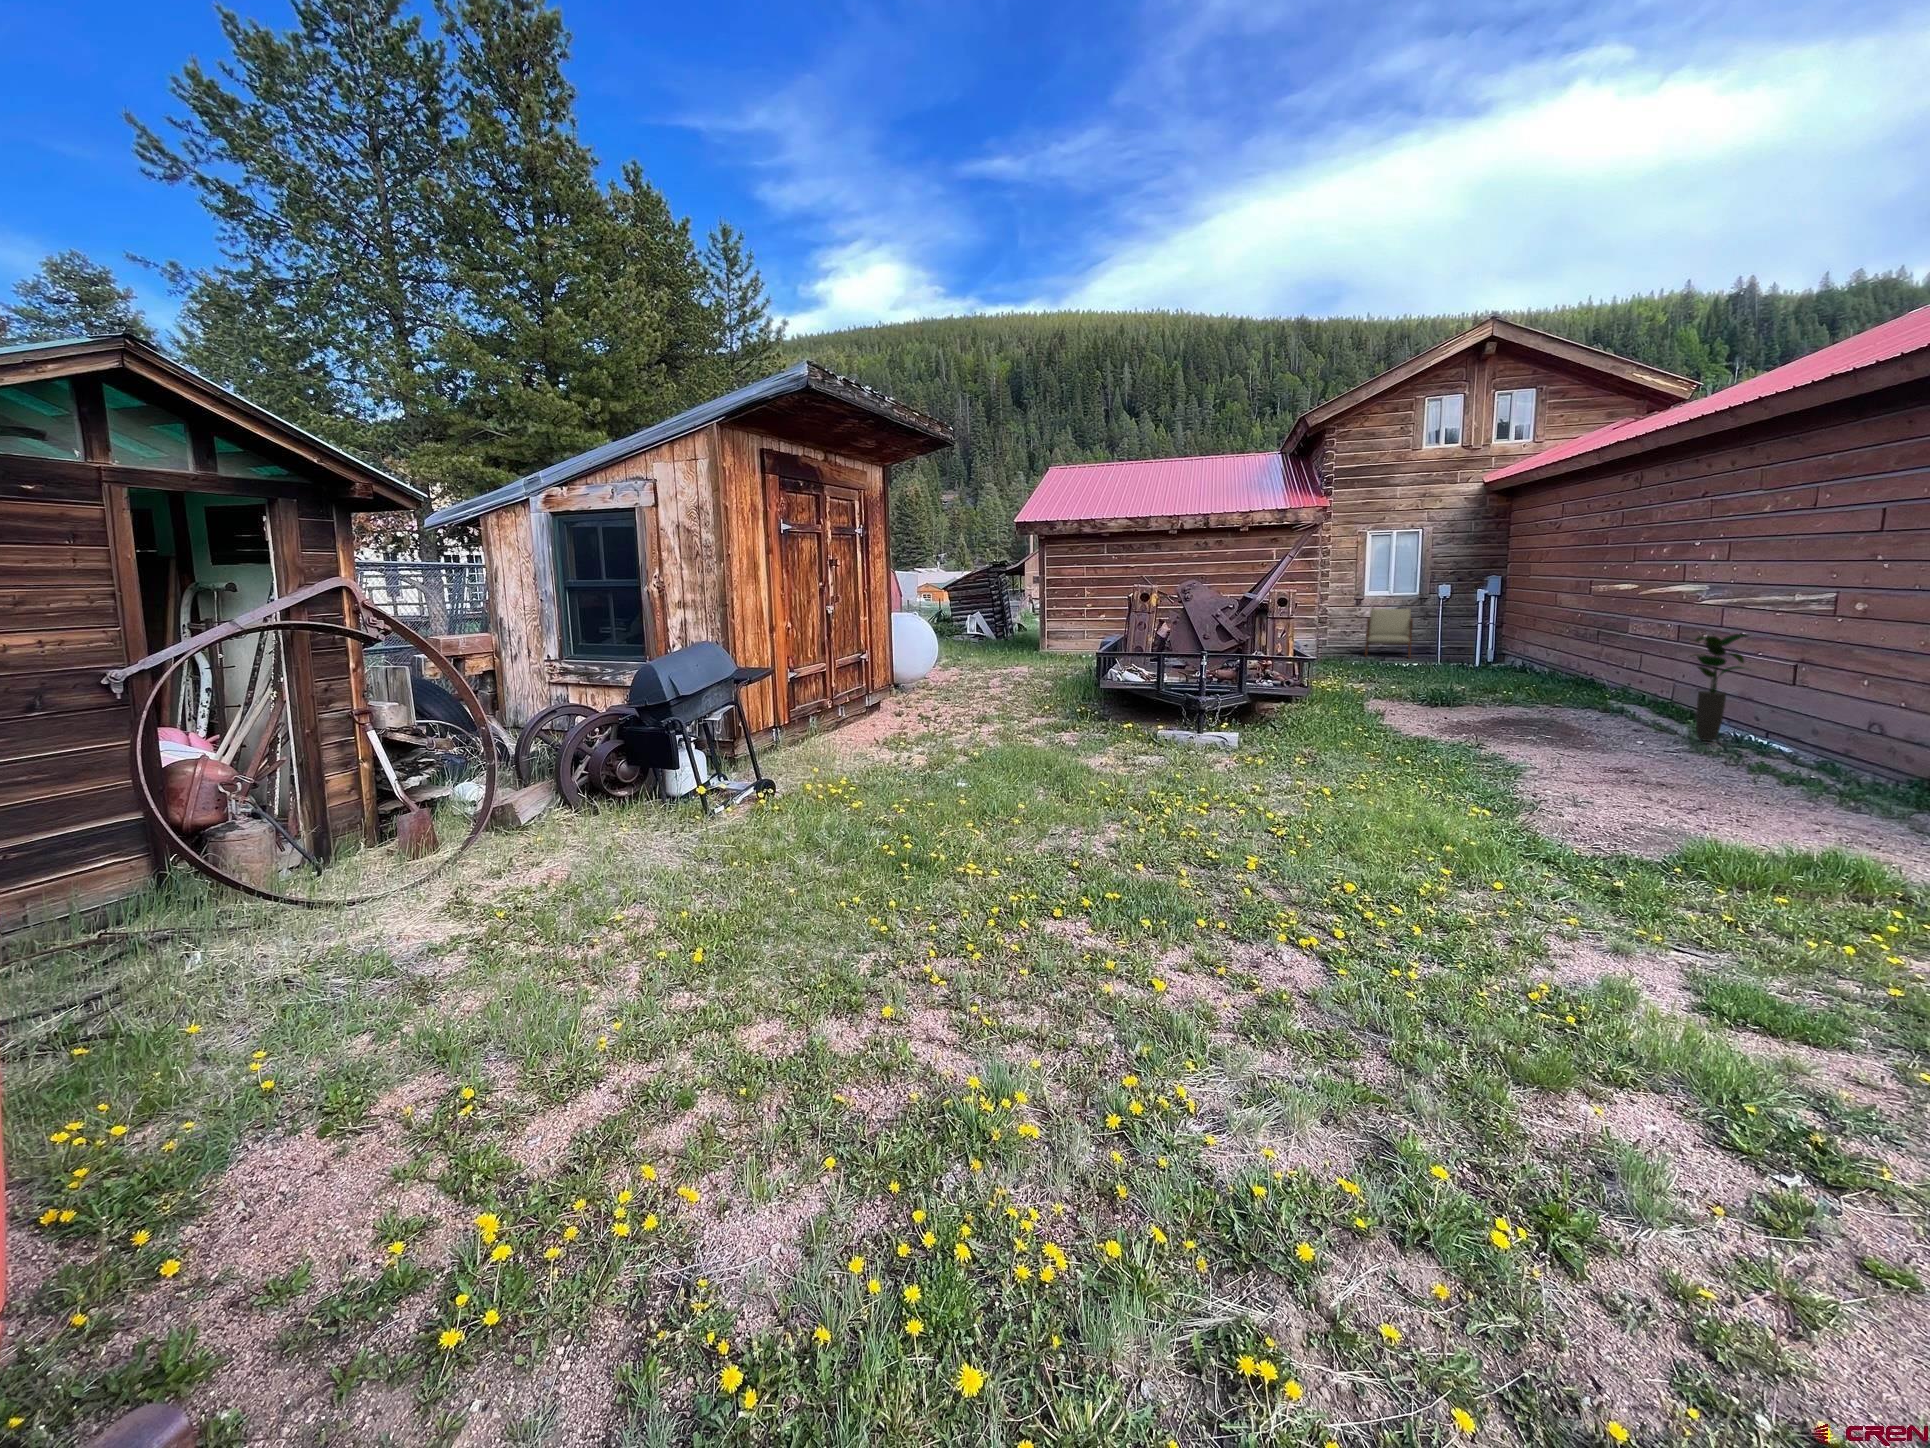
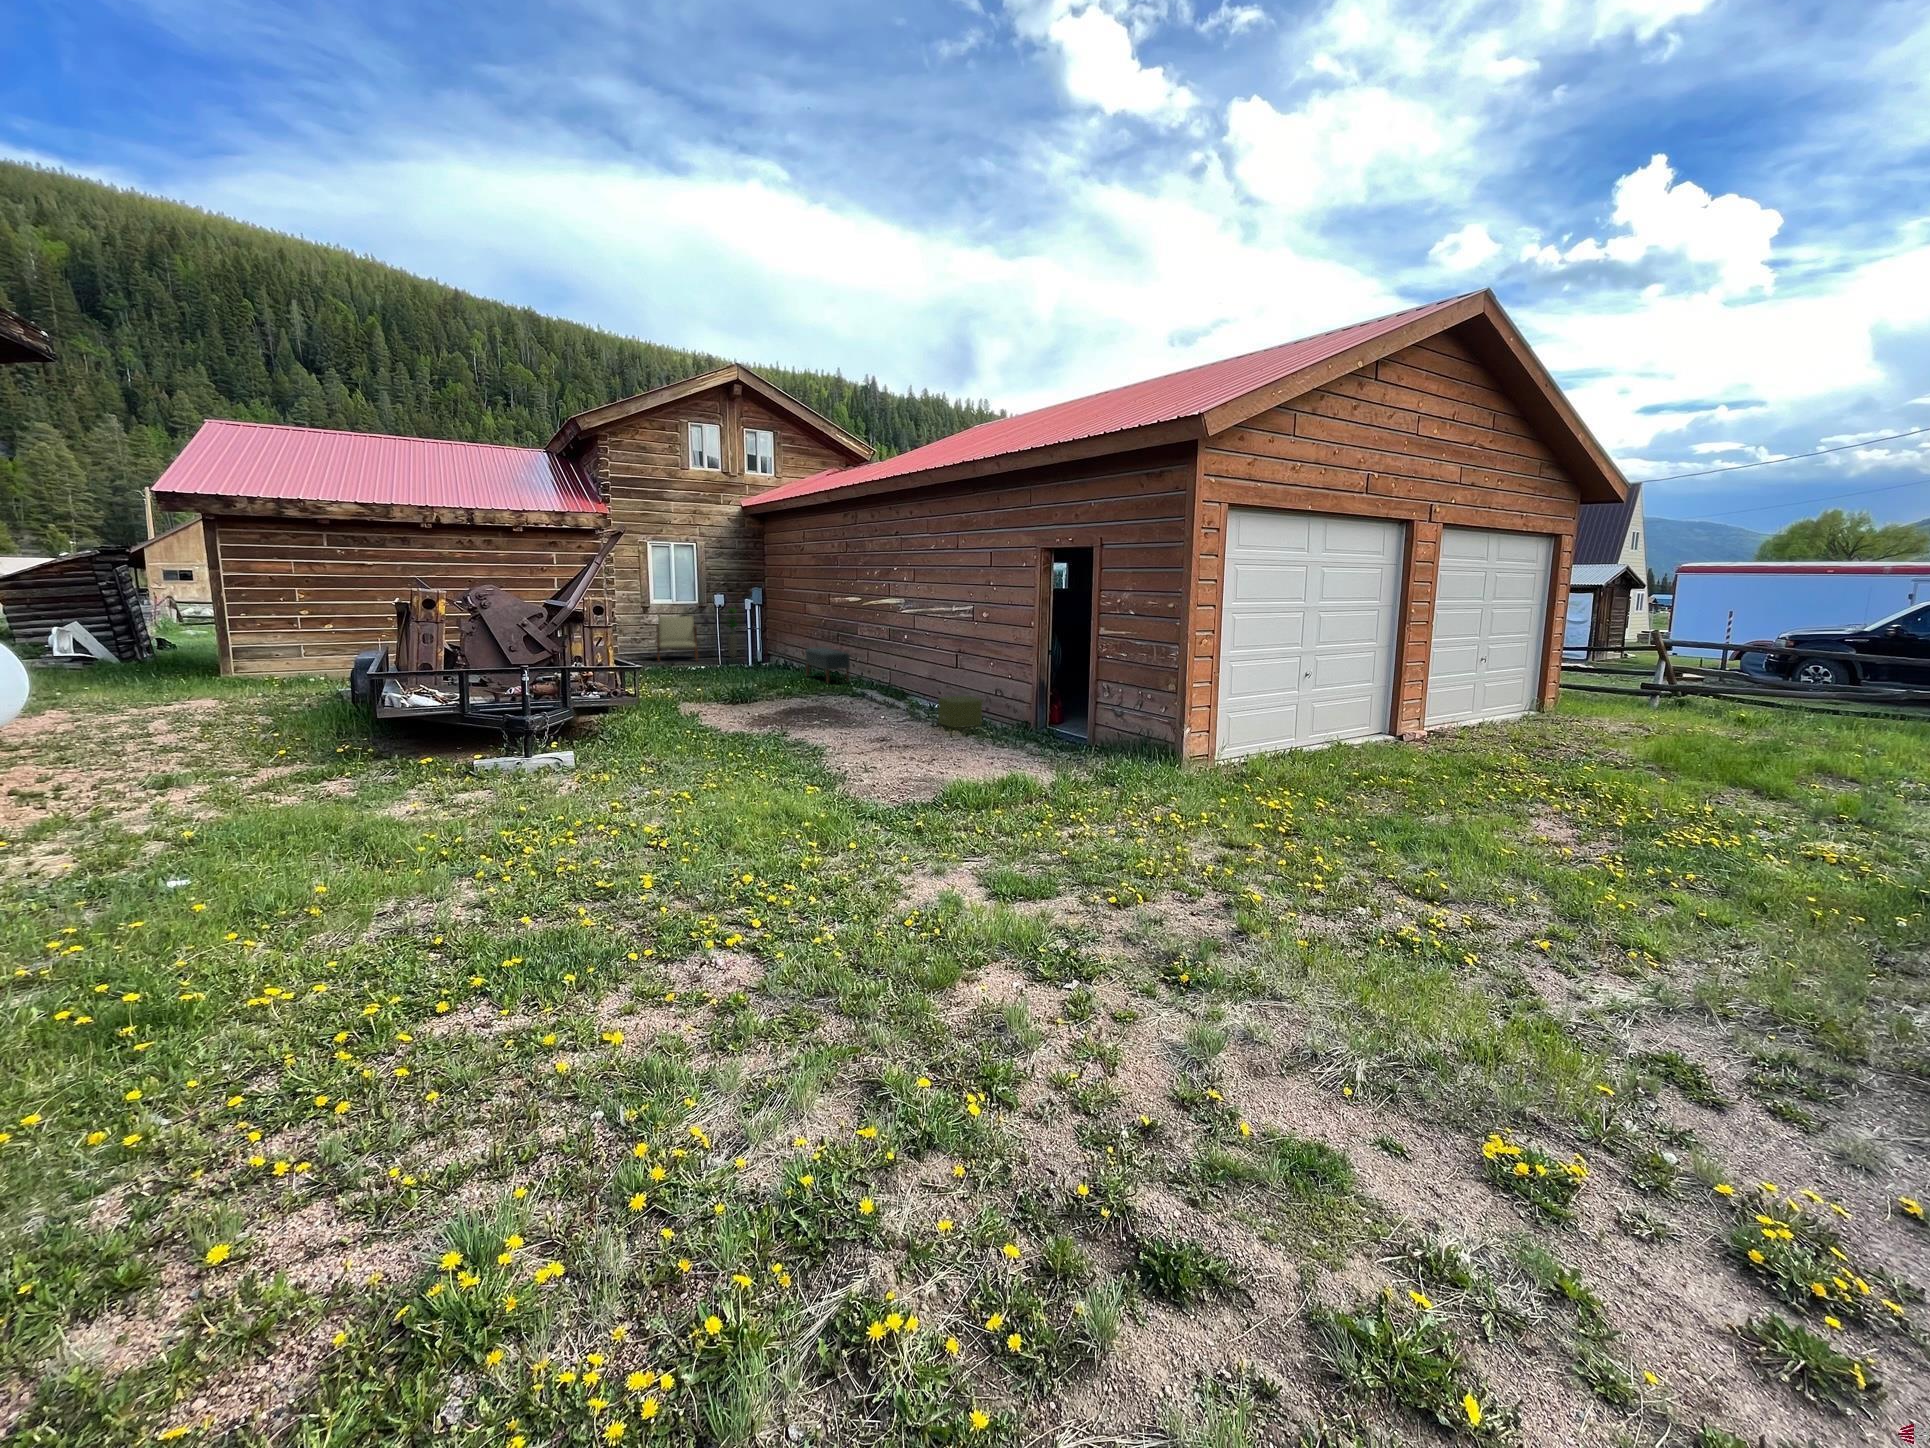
potted plant: present [1695,634,1748,741] -> present [726,608,737,658]
bench: none [1545,648,1614,695] -> present [805,648,850,683]
storage box: none [1737,726,1836,776] -> present [938,696,983,728]

